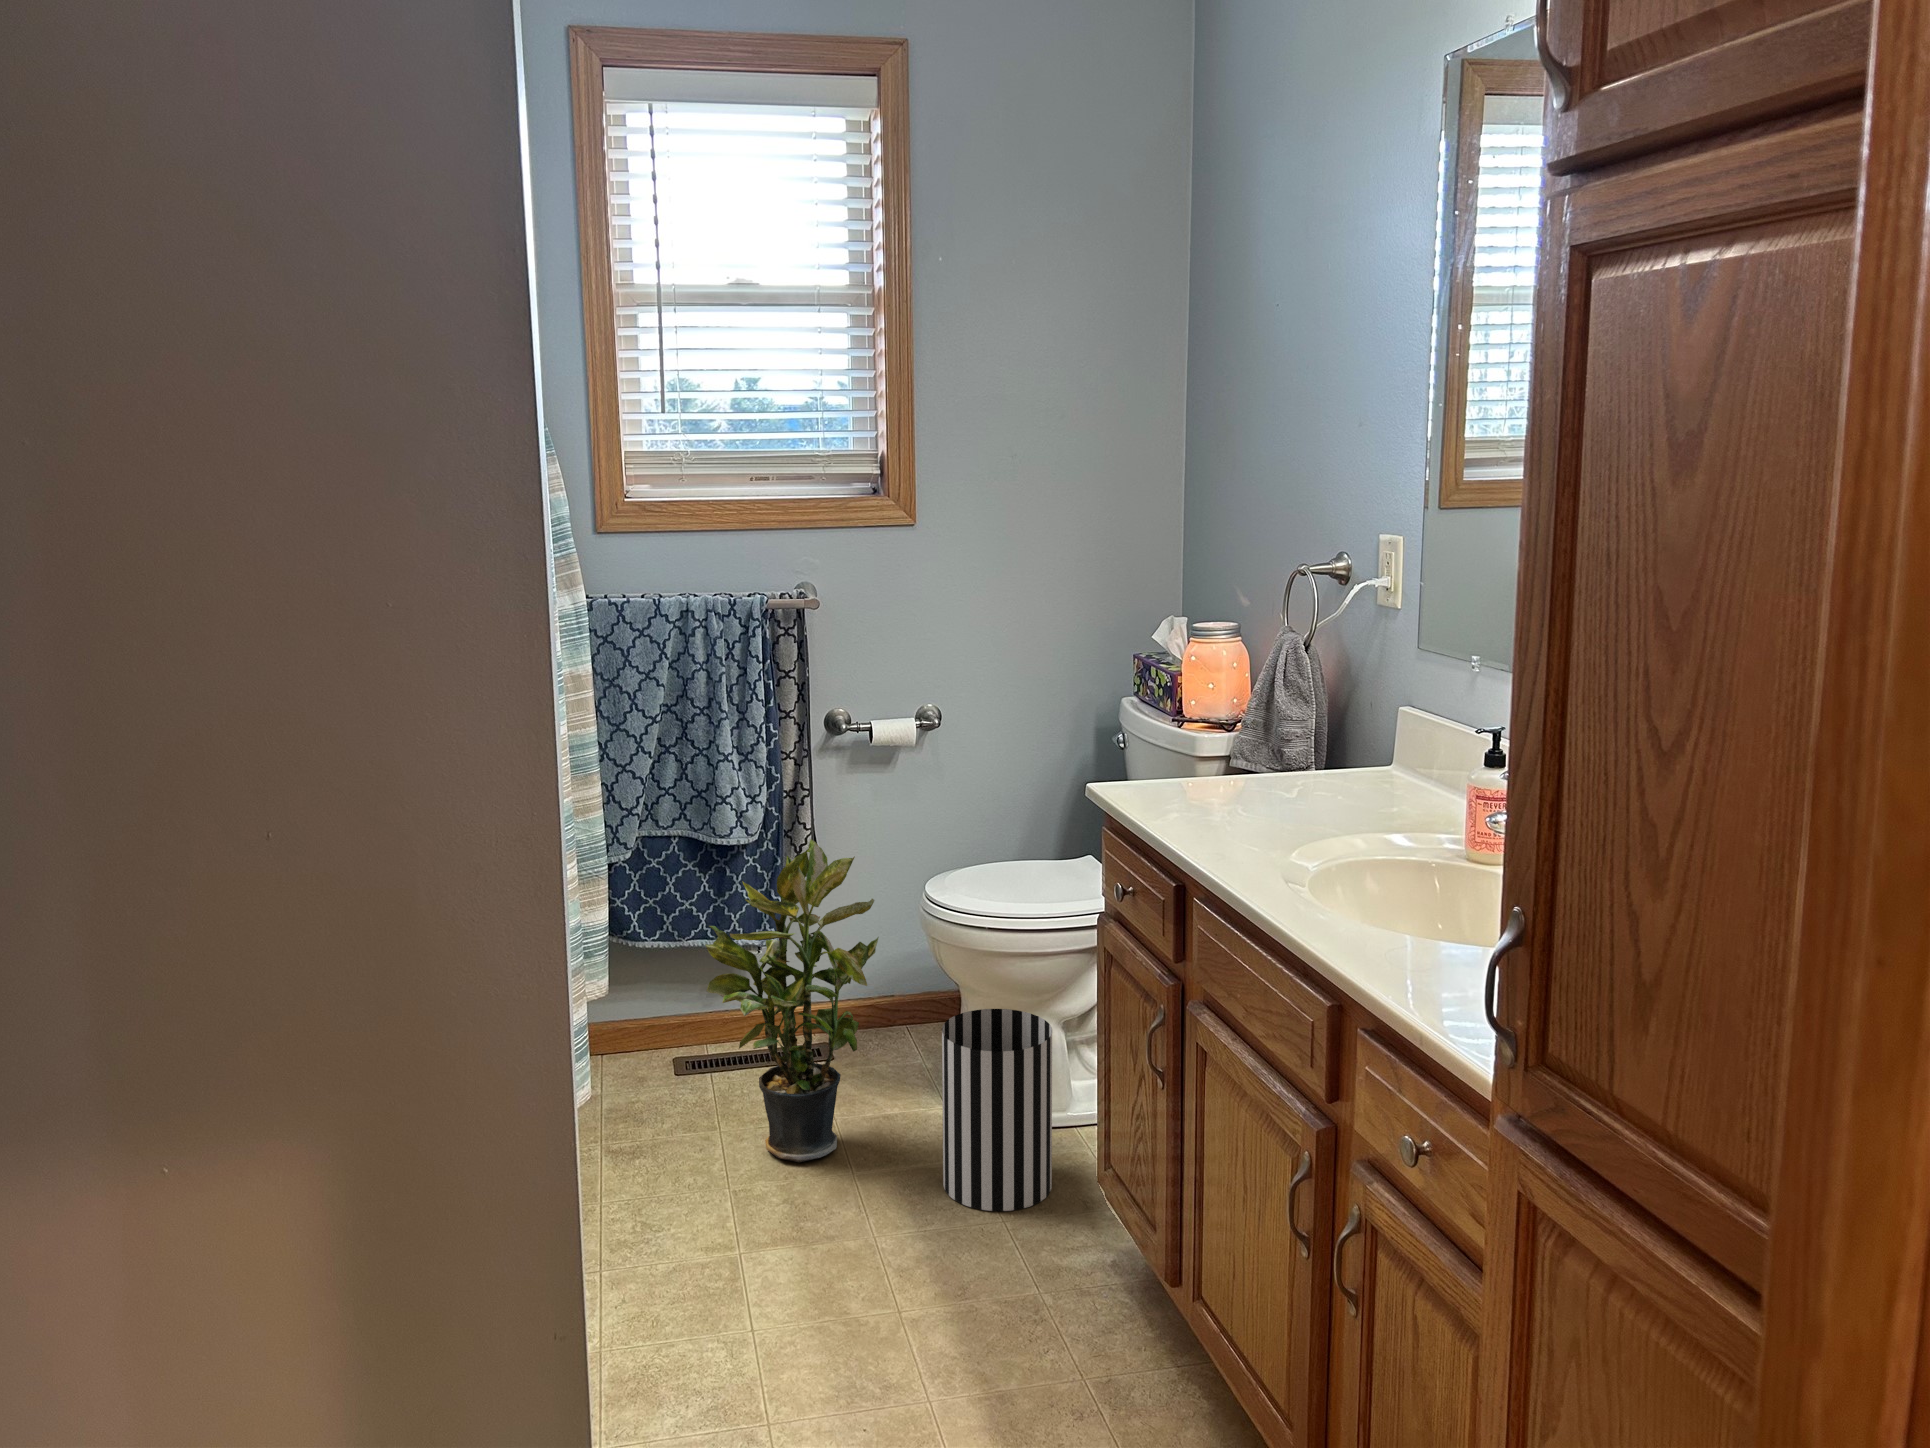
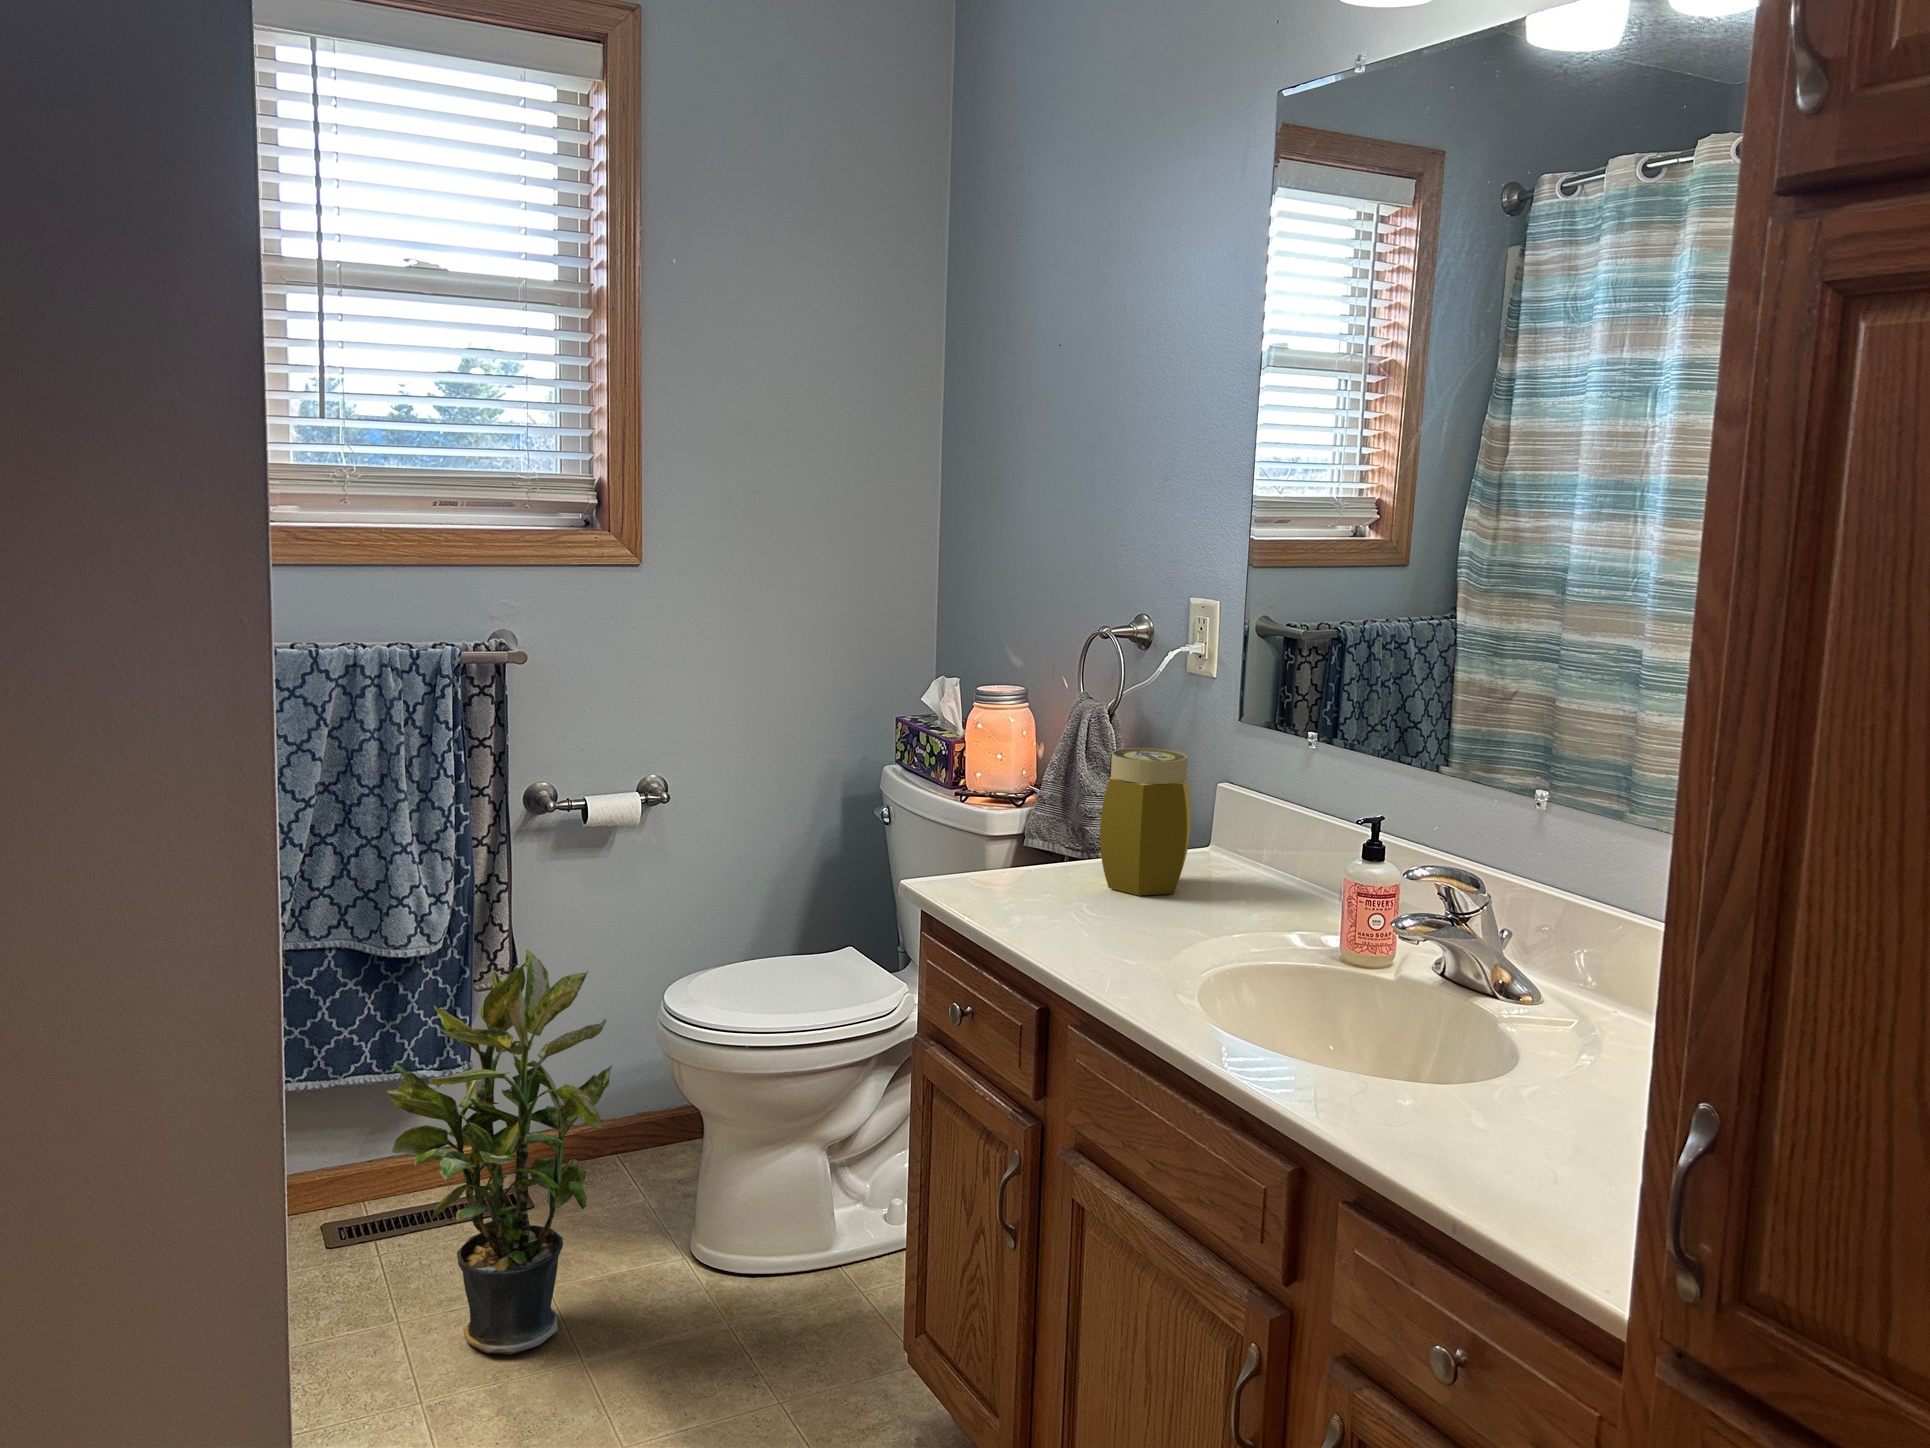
jar: none [1260,670,1347,799] -> present [1100,748,1191,895]
wastebasket: present [942,1009,1052,1211] -> none [697,1142,832,1391]

